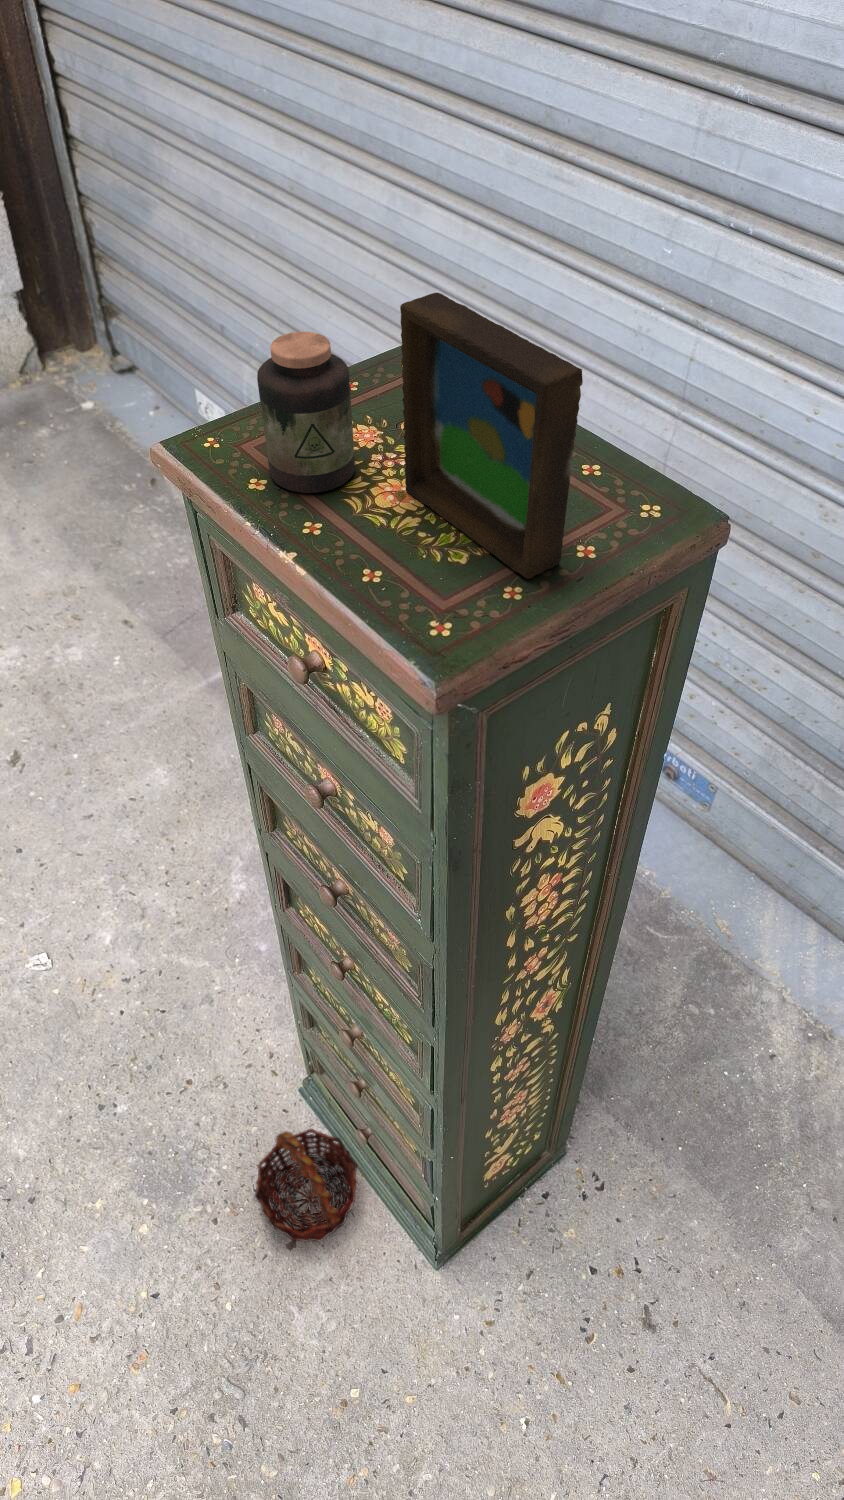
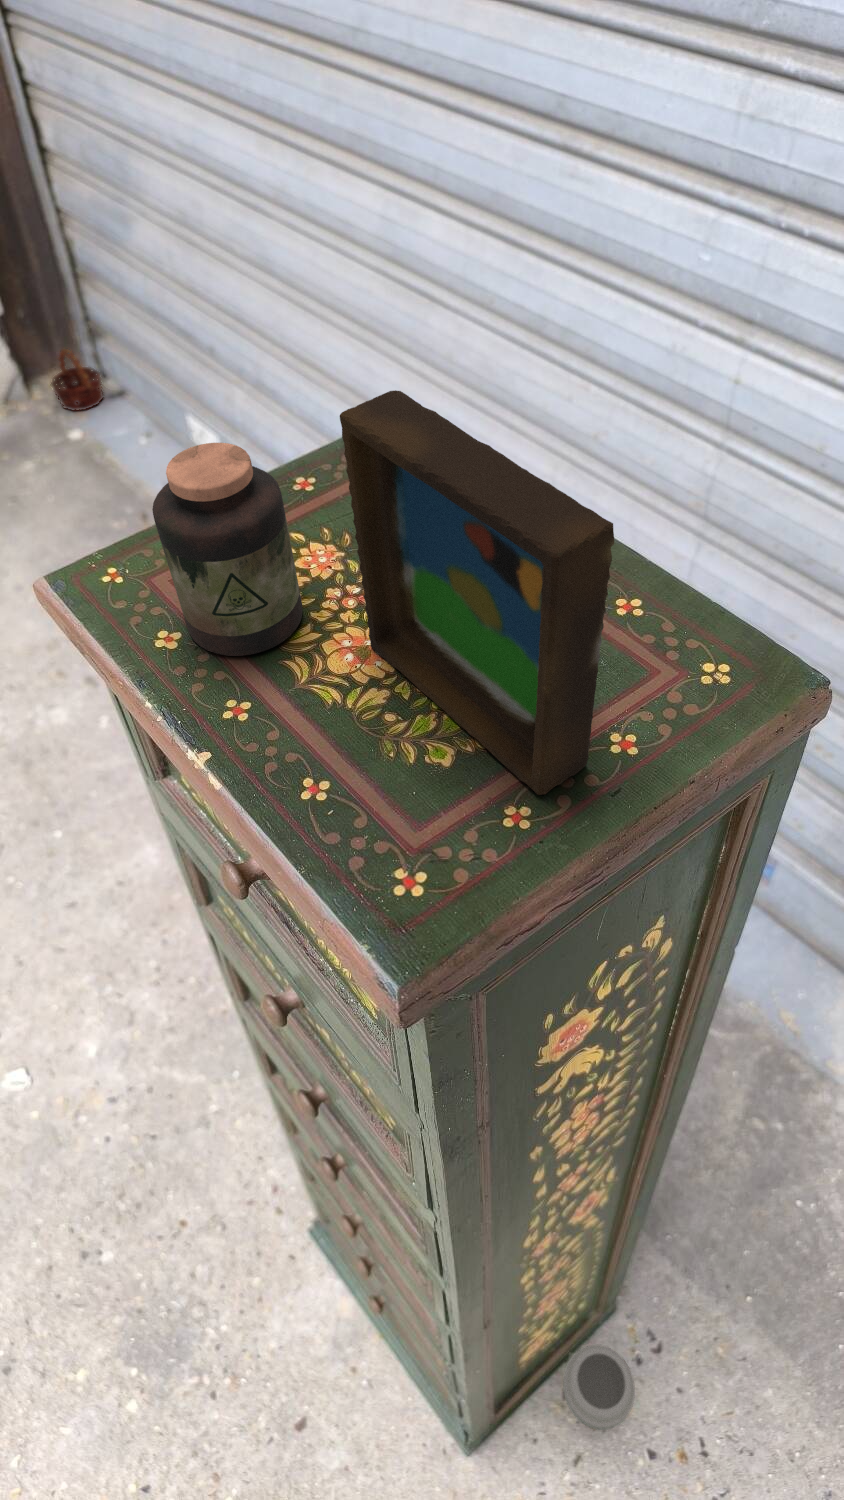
basket: present [255,1128,358,1242] -> present [51,349,103,411]
planter: none [522,1172,583,1250] -> present [563,1345,635,1430]

